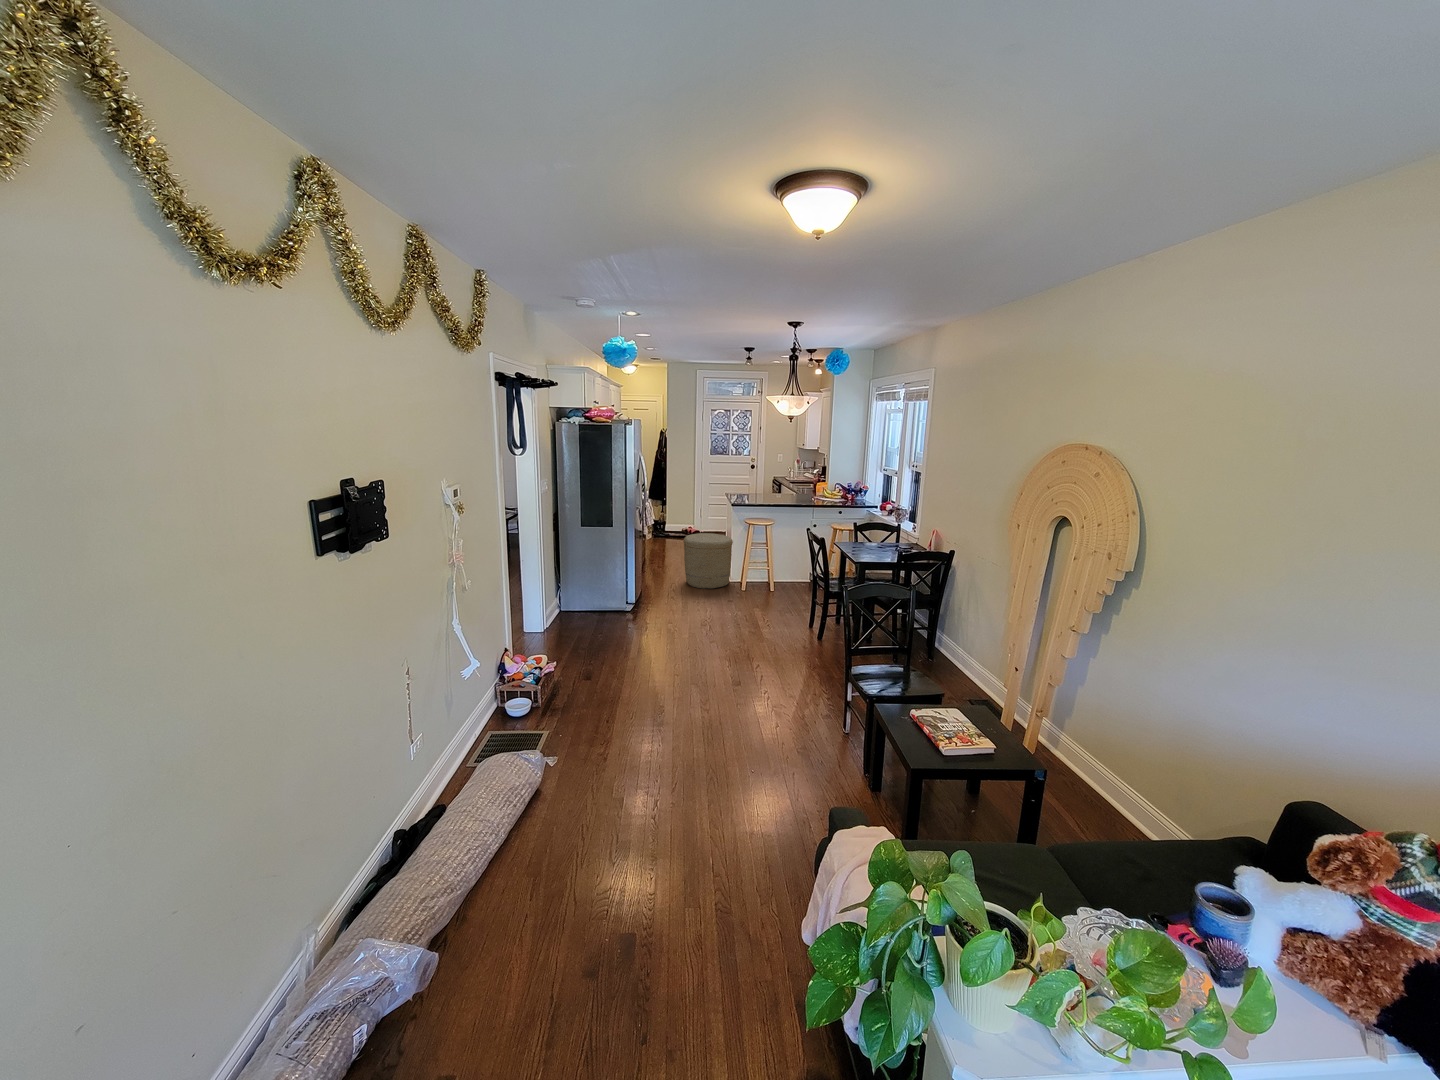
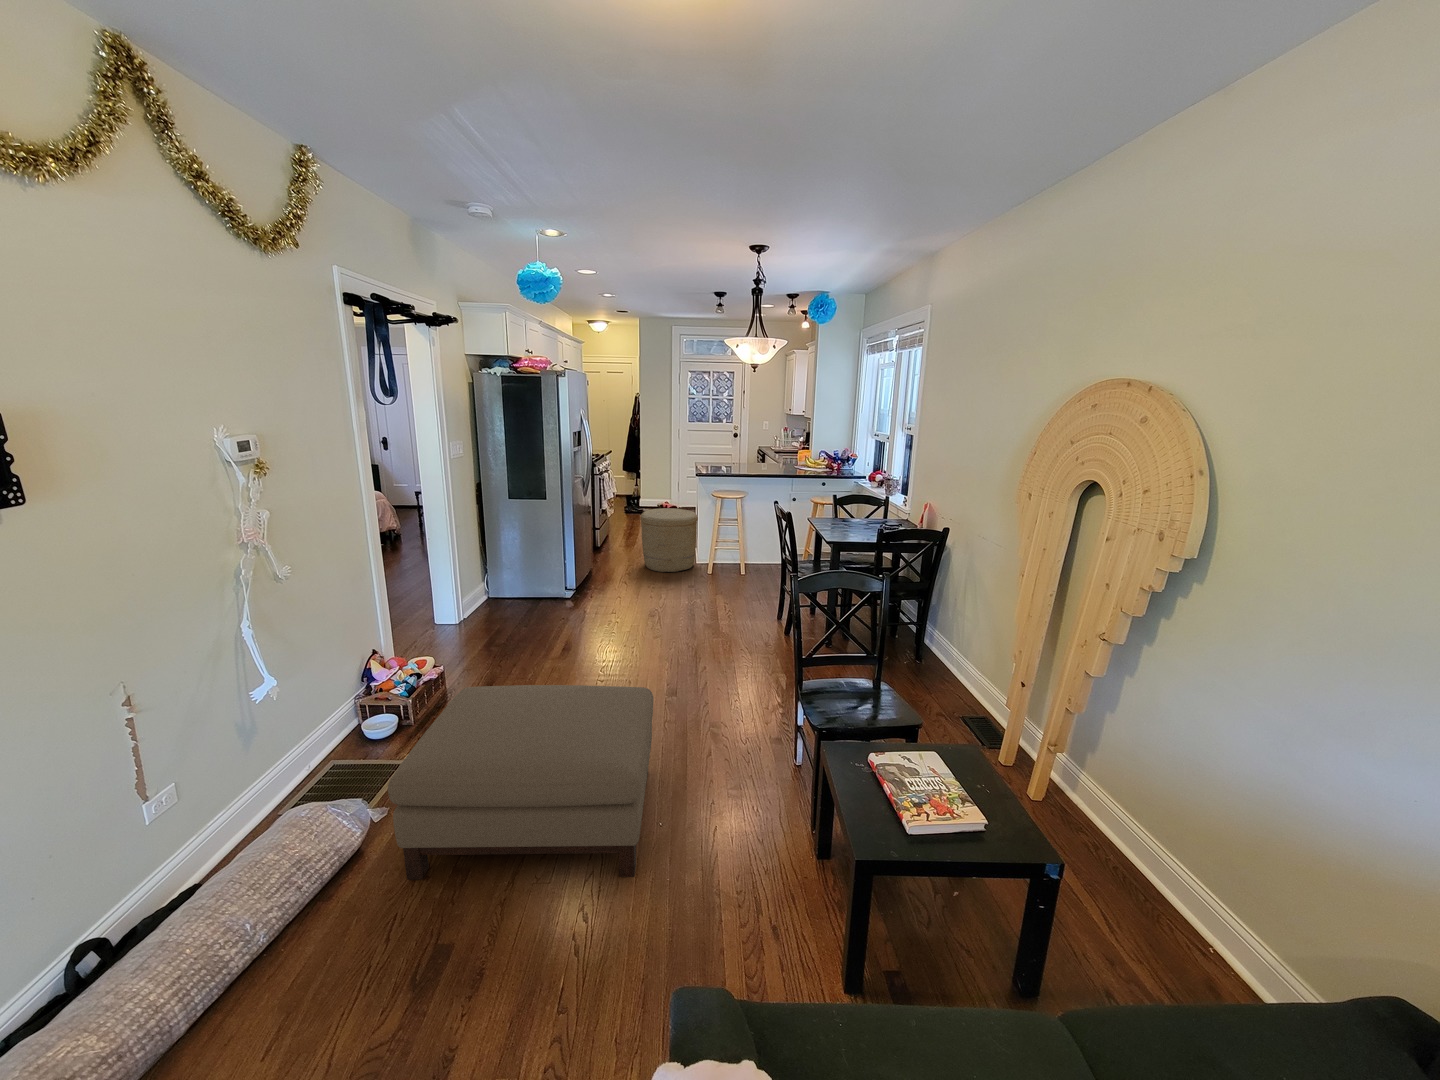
ottoman: none [573,671,750,806] -> present [388,685,654,880]

